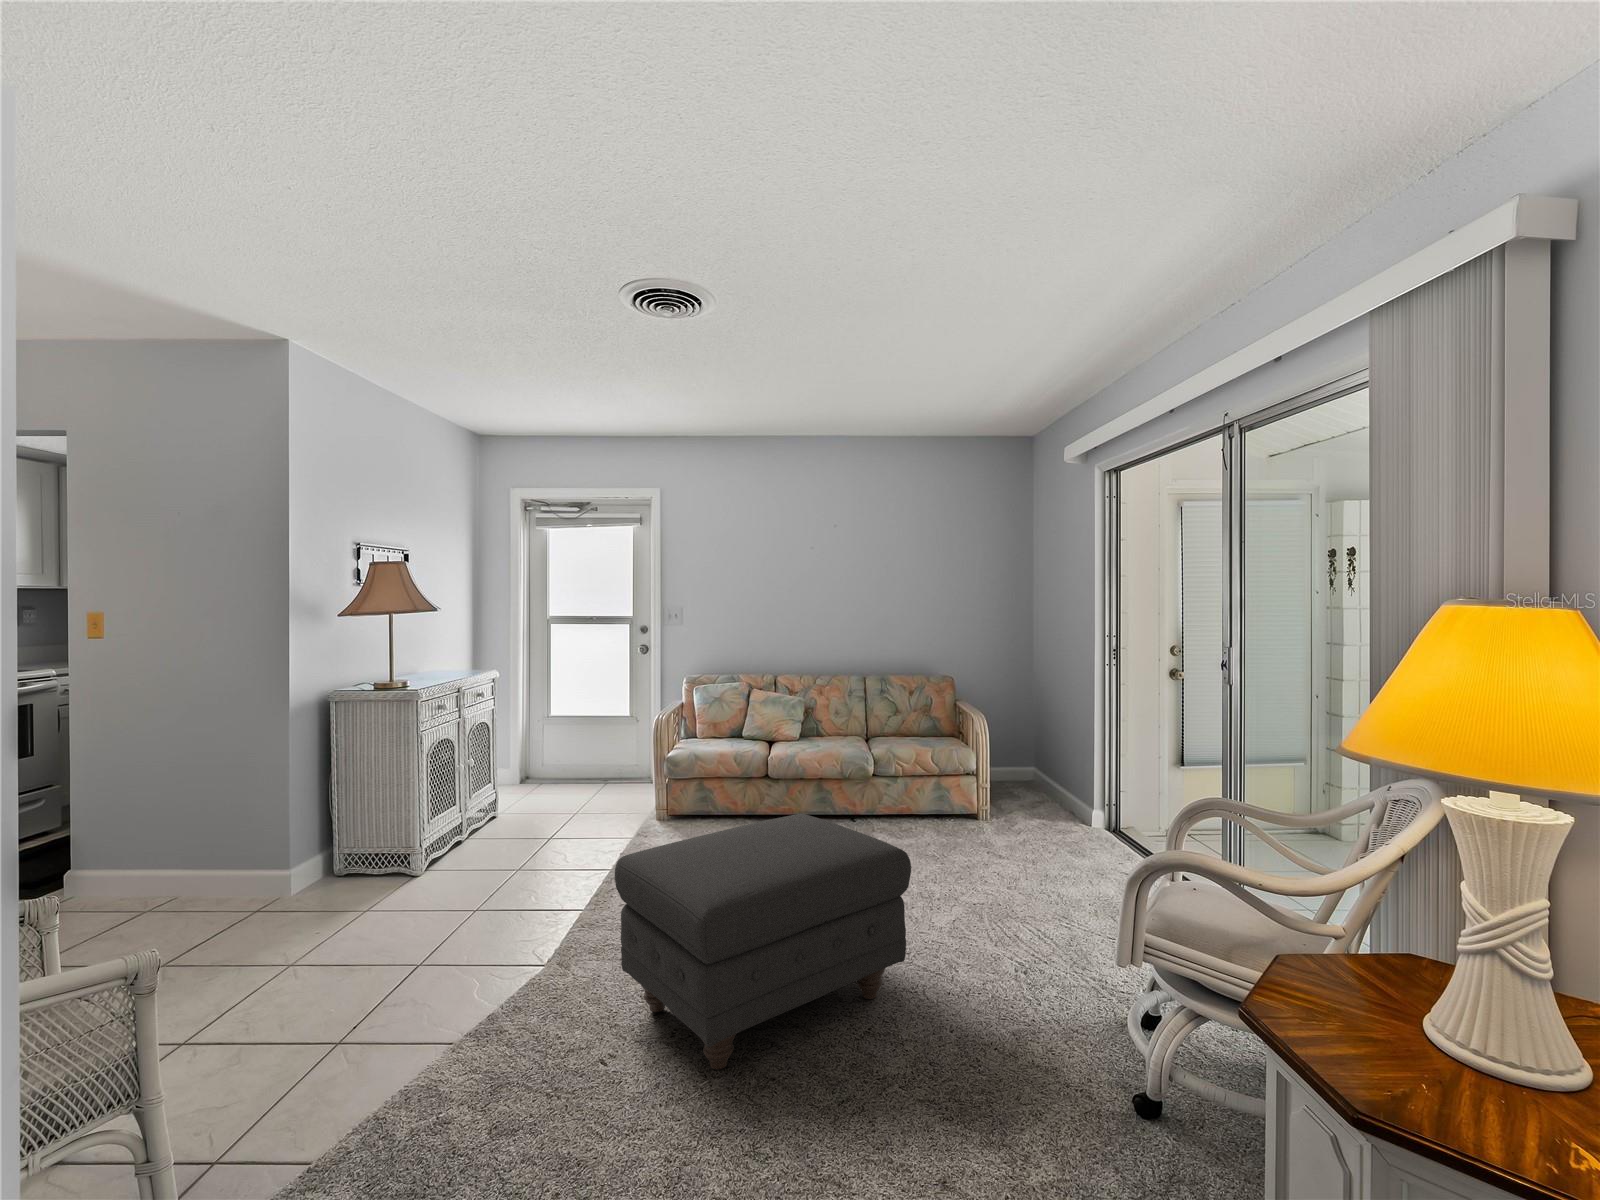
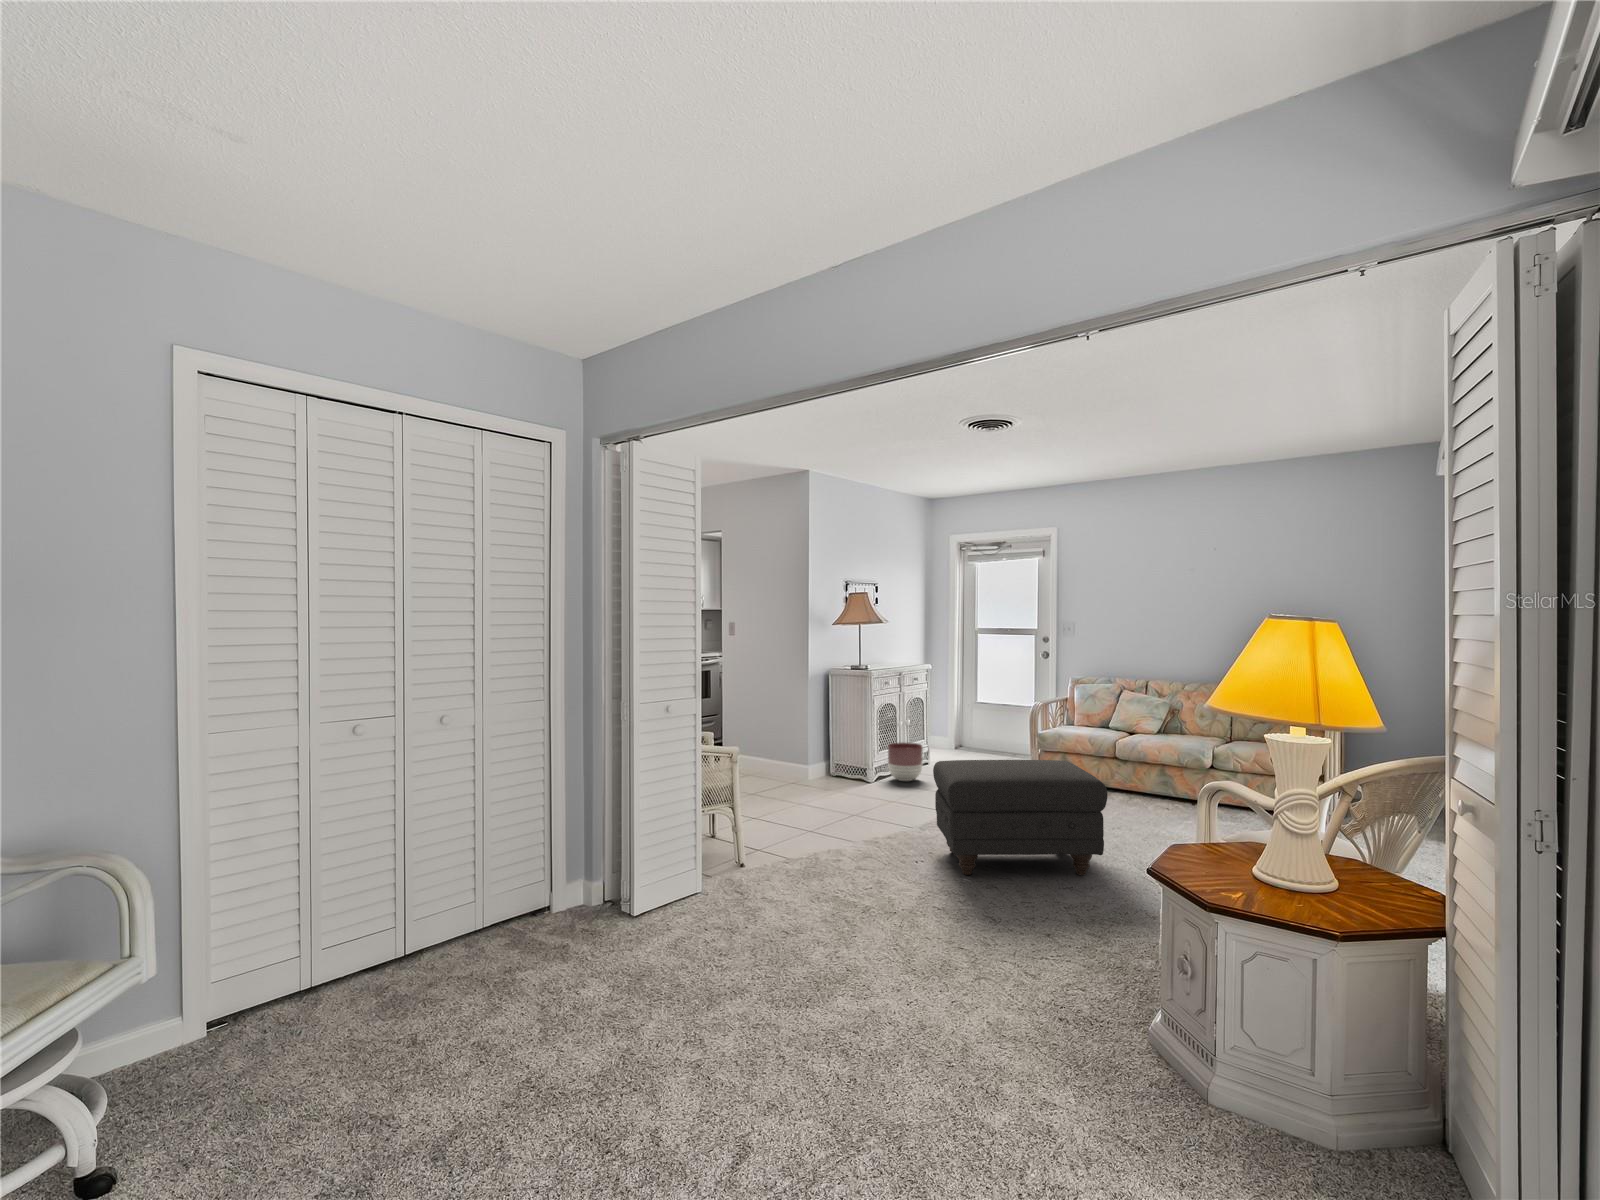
planter: none [445,796,503,861] -> present [888,742,923,781]

